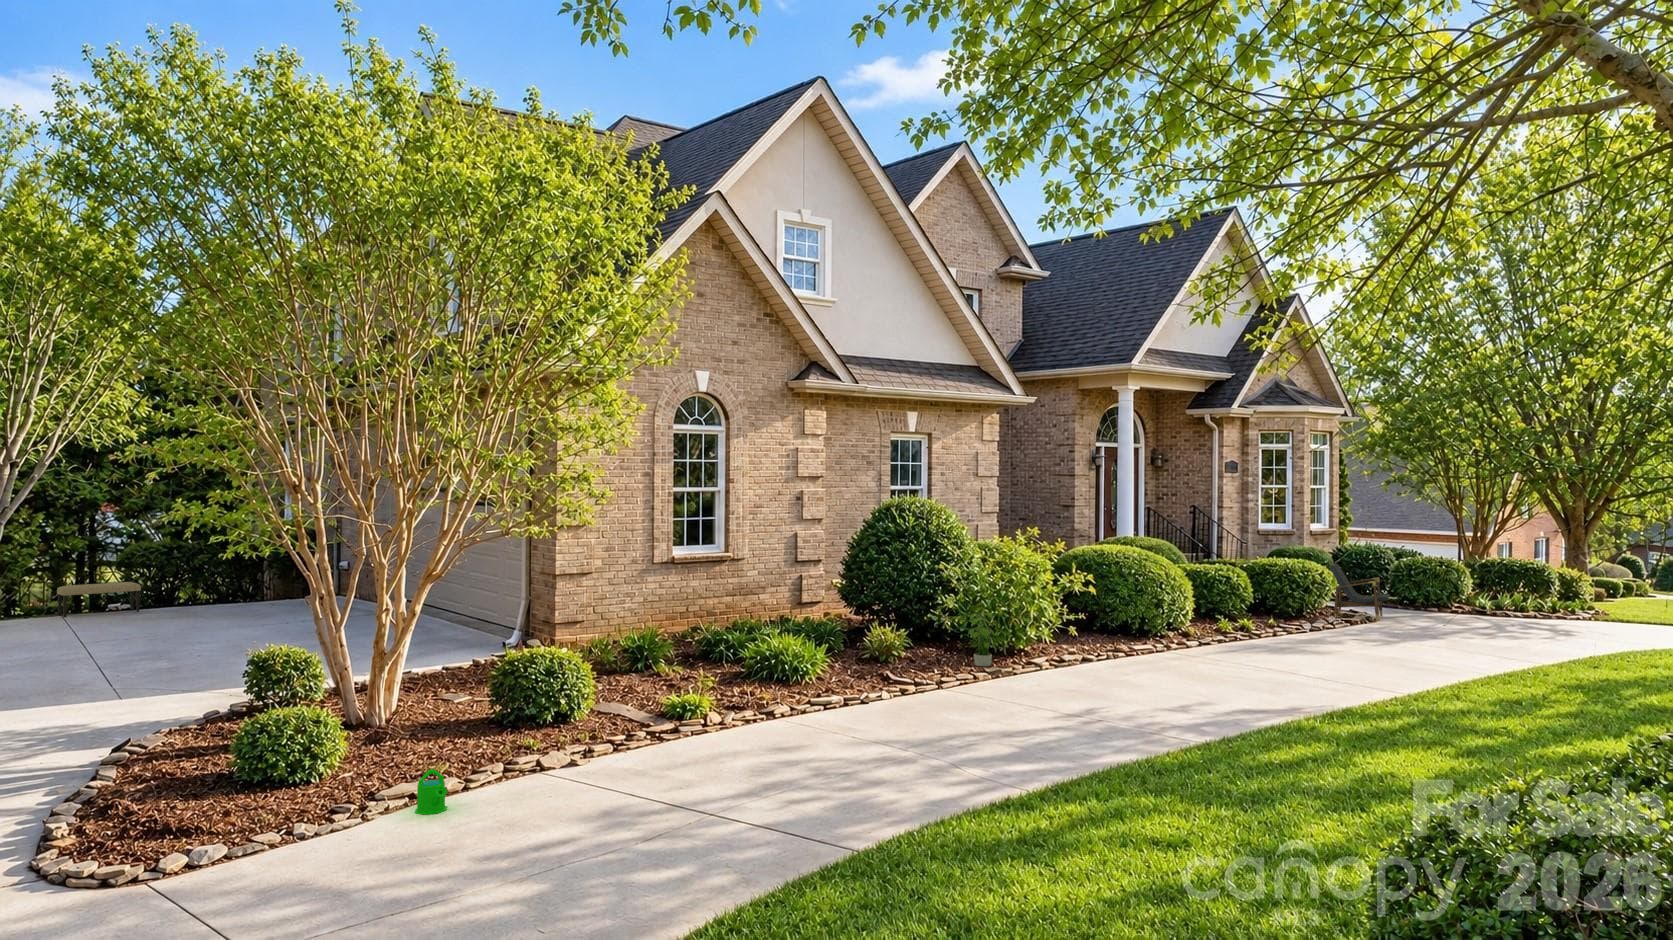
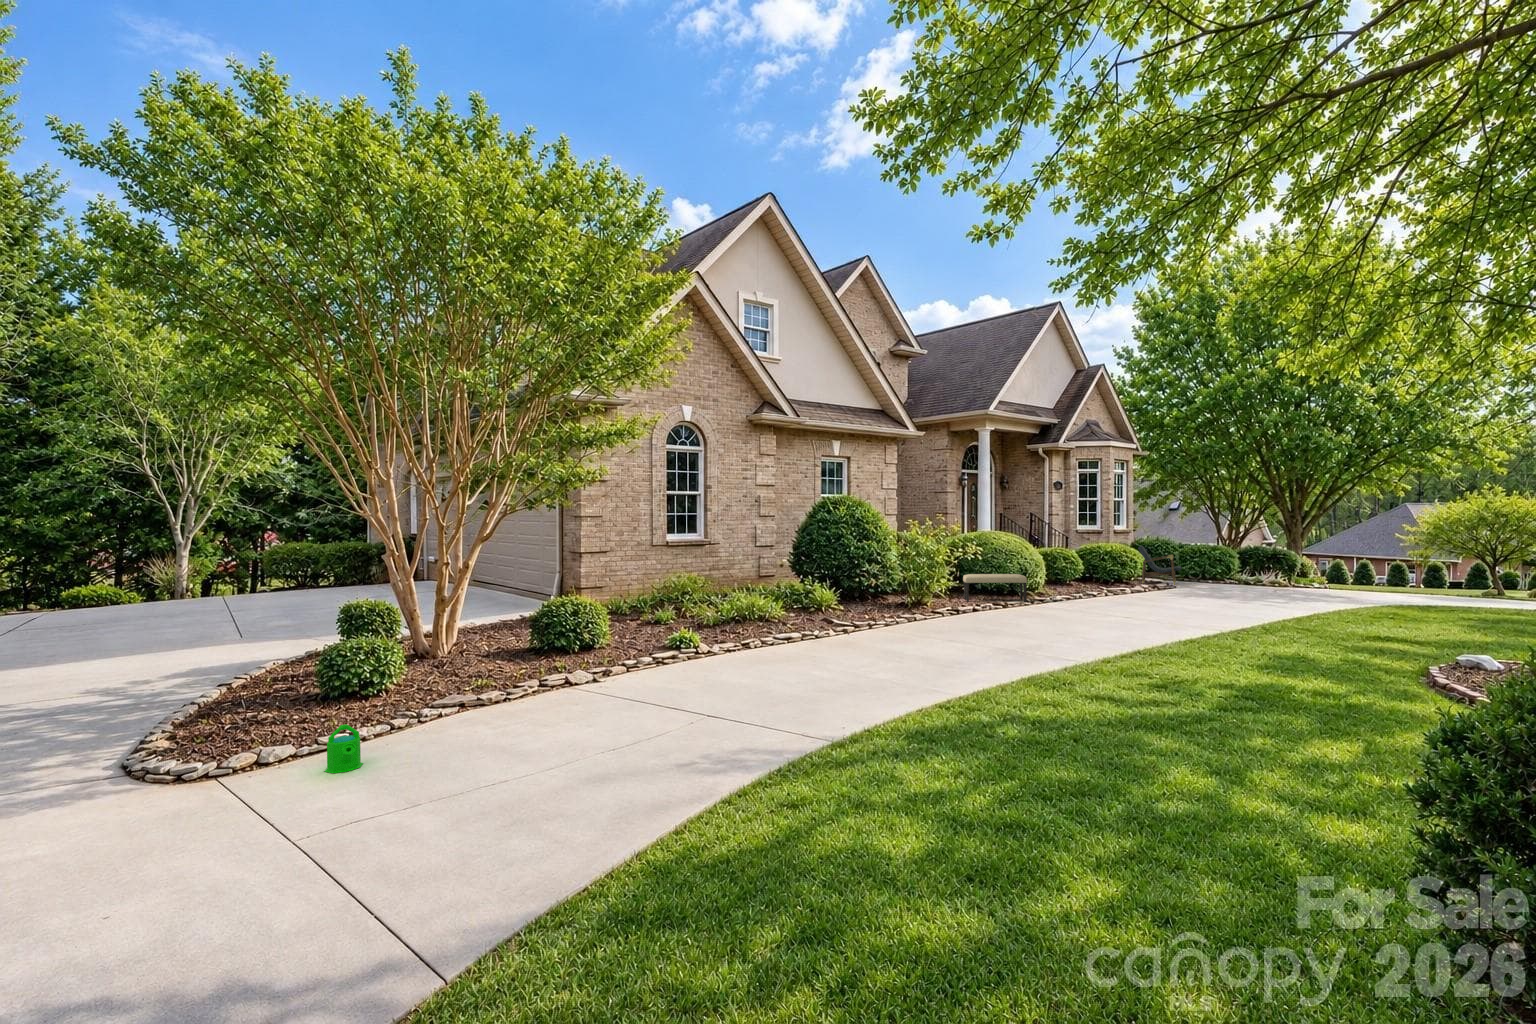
bench: present [57,582,141,617] -> present [963,574,1027,602]
potted plant: present [964,613,998,666] -> none [885,574,911,614]
watering can: present [415,769,447,815] -> present [325,724,363,774]

